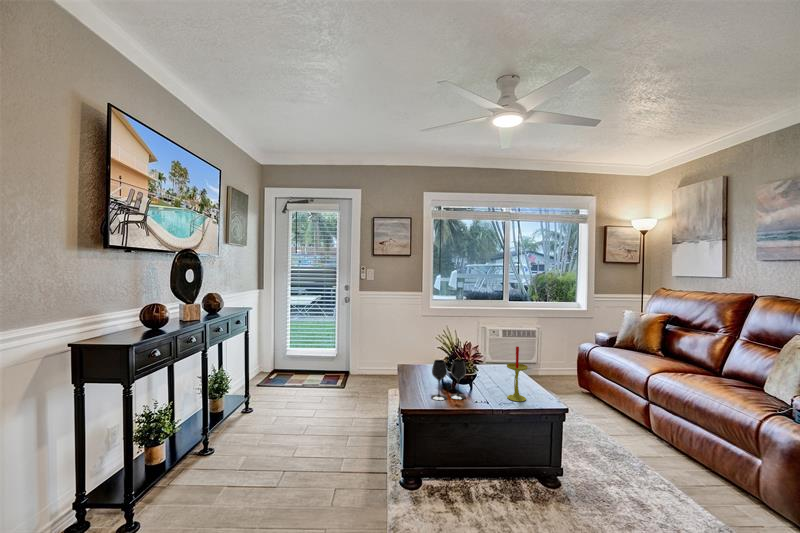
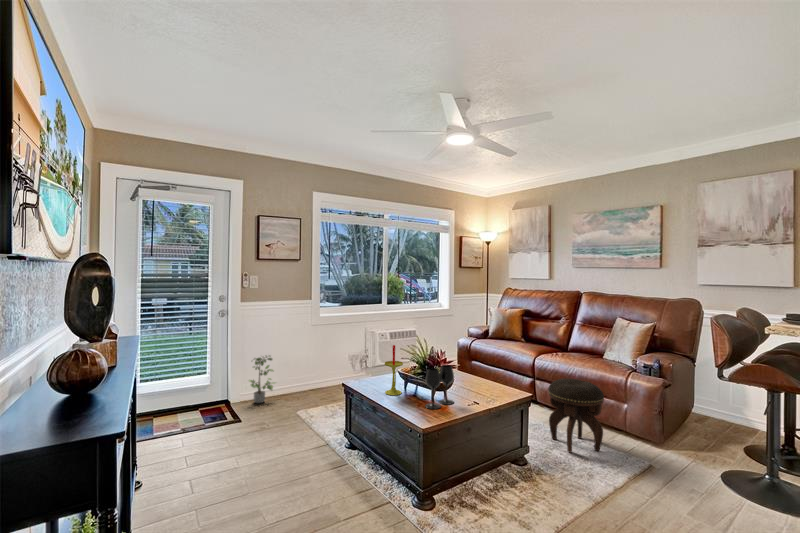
potted plant: none [364,336,387,377] -> present [249,355,275,403]
candle: present [507,346,528,402] -> present [385,345,403,395]
footstool: none [615,402,694,506] -> present [548,378,604,453]

